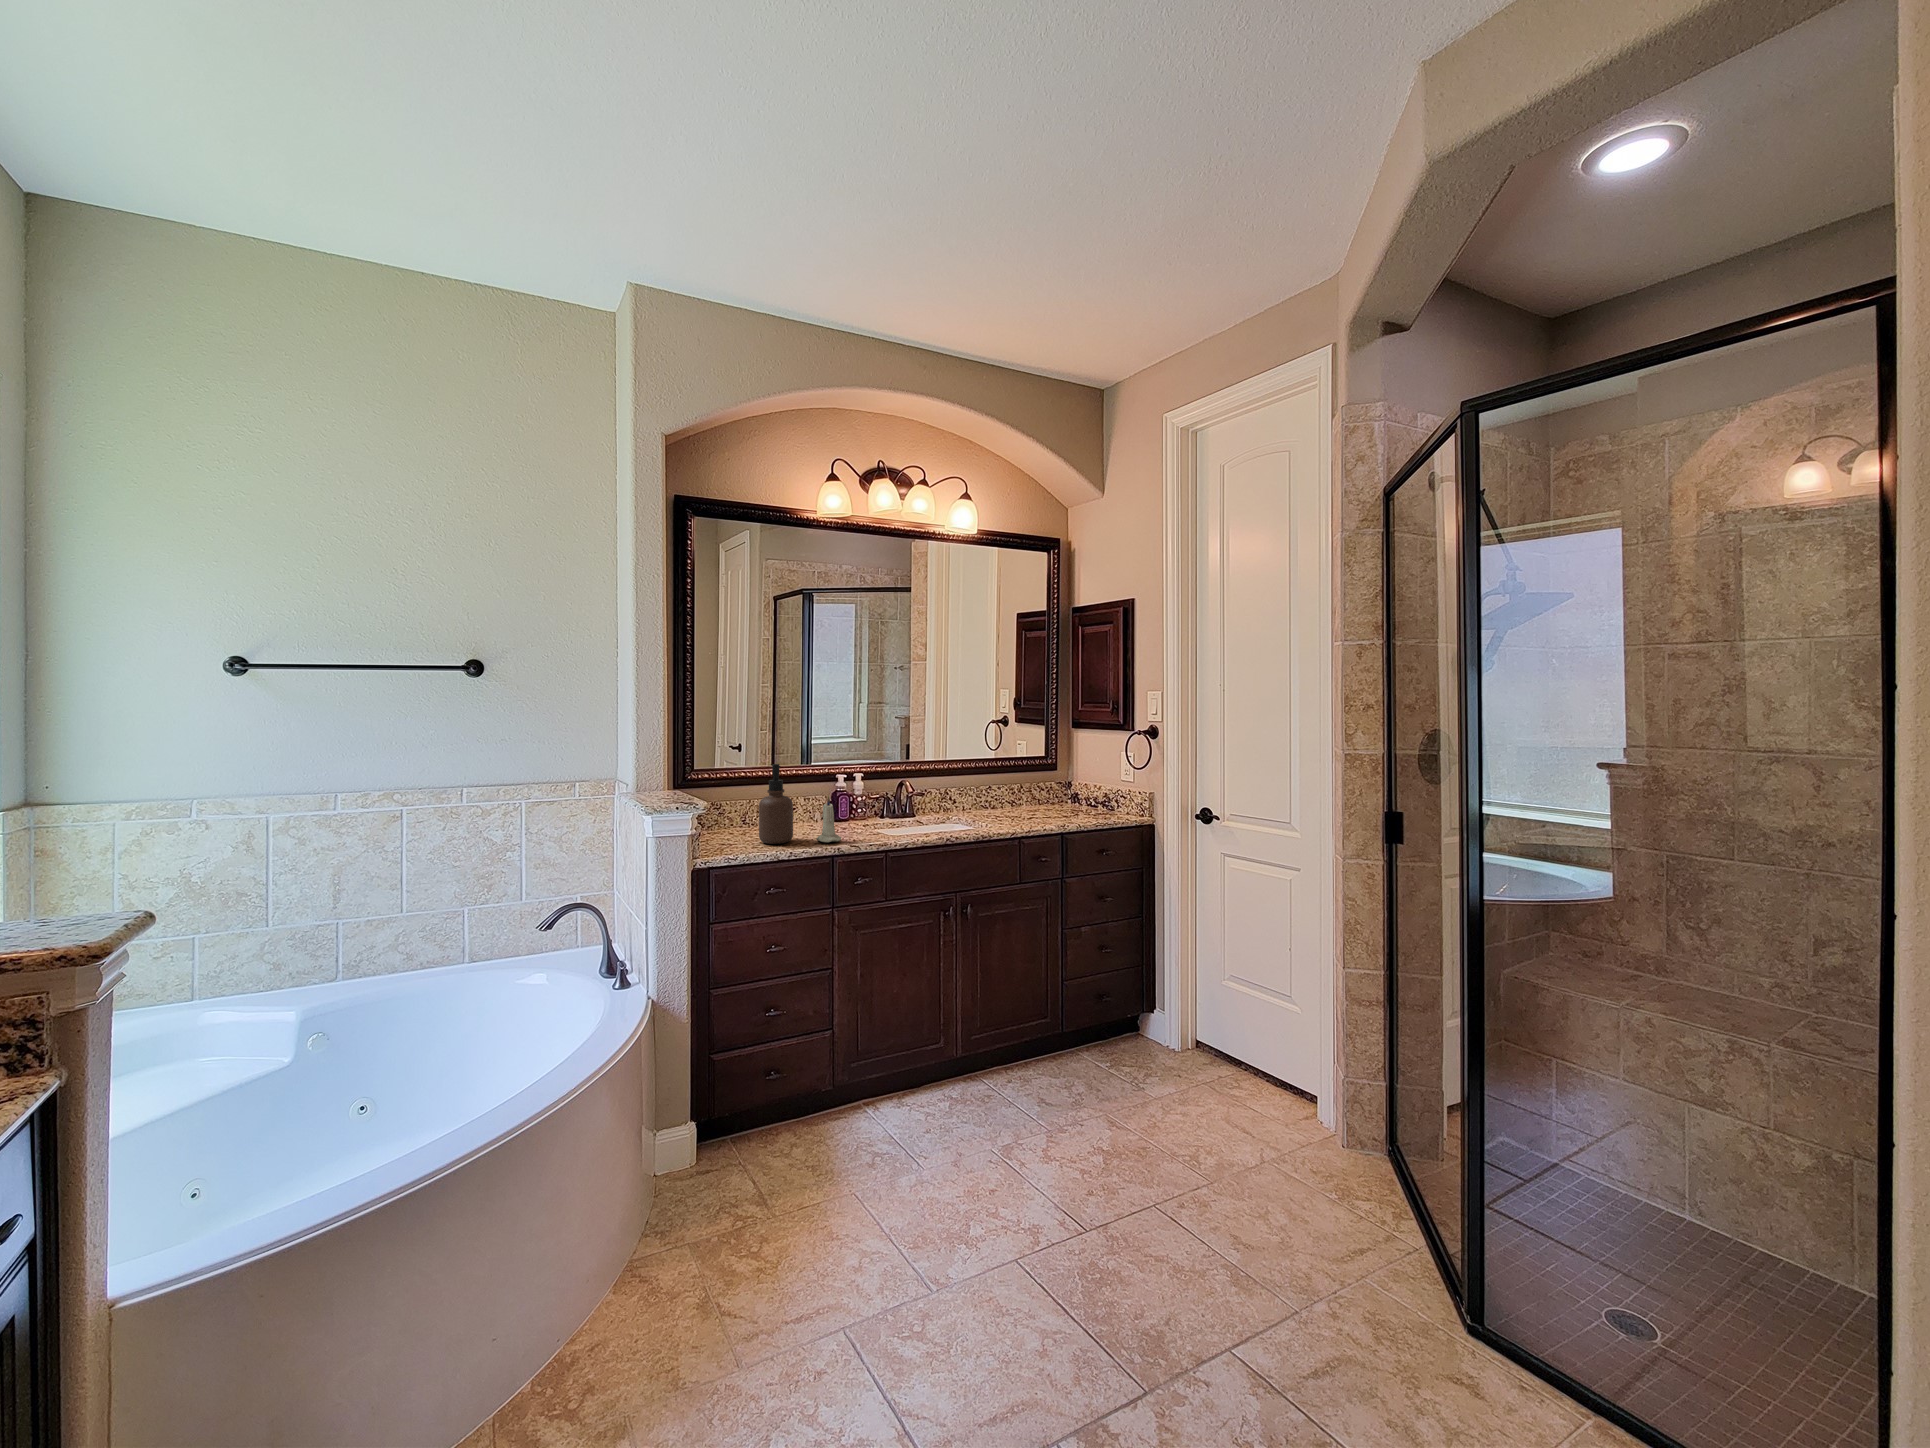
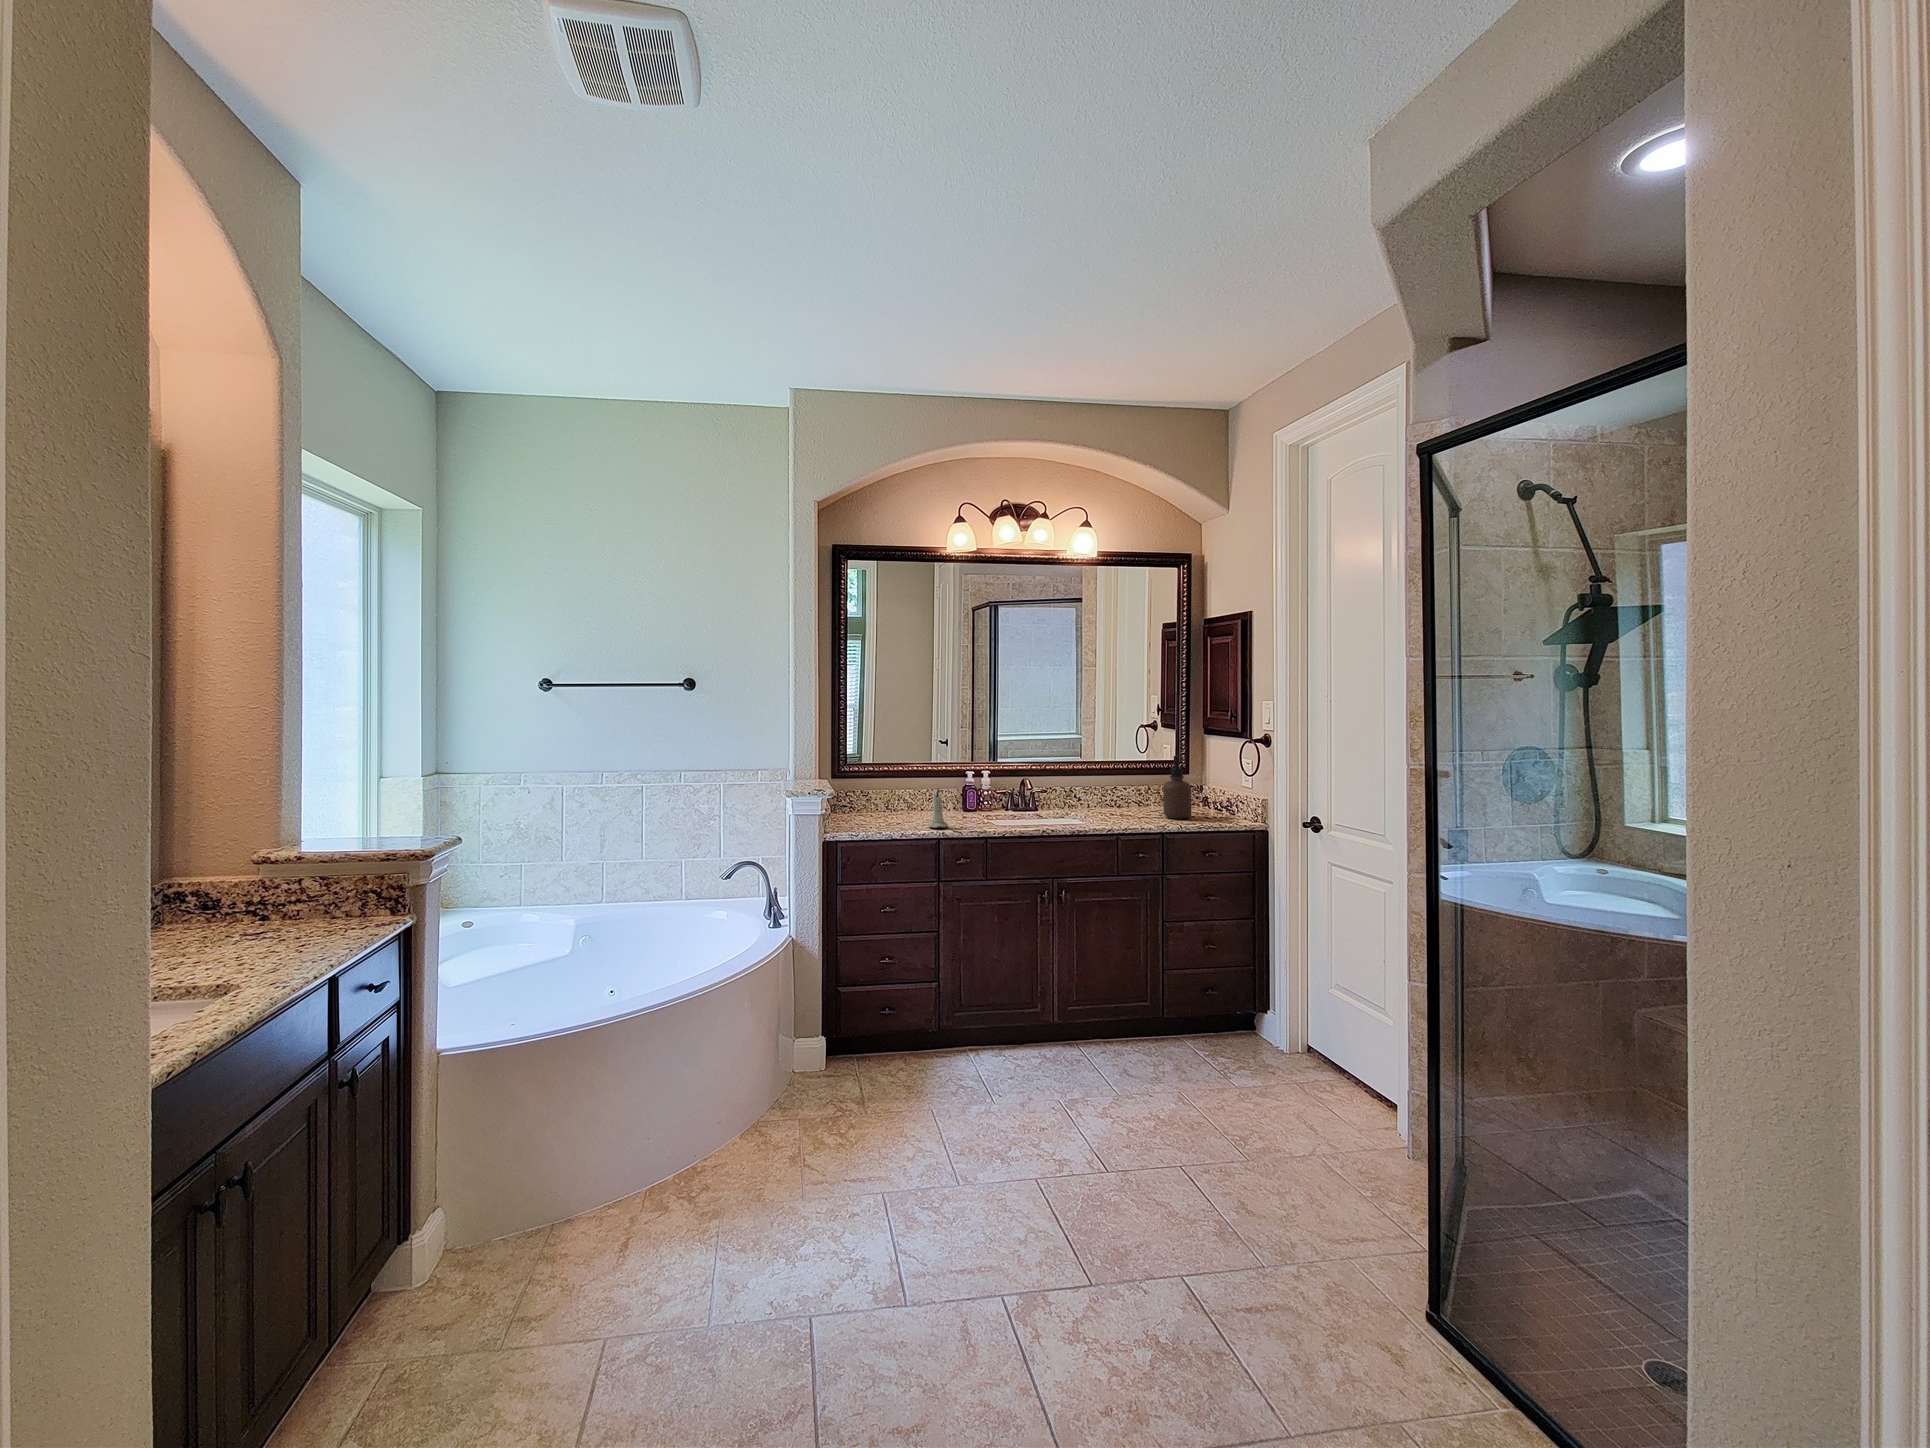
soap dispenser: present [759,764,793,844] -> present [1163,756,1192,819]

